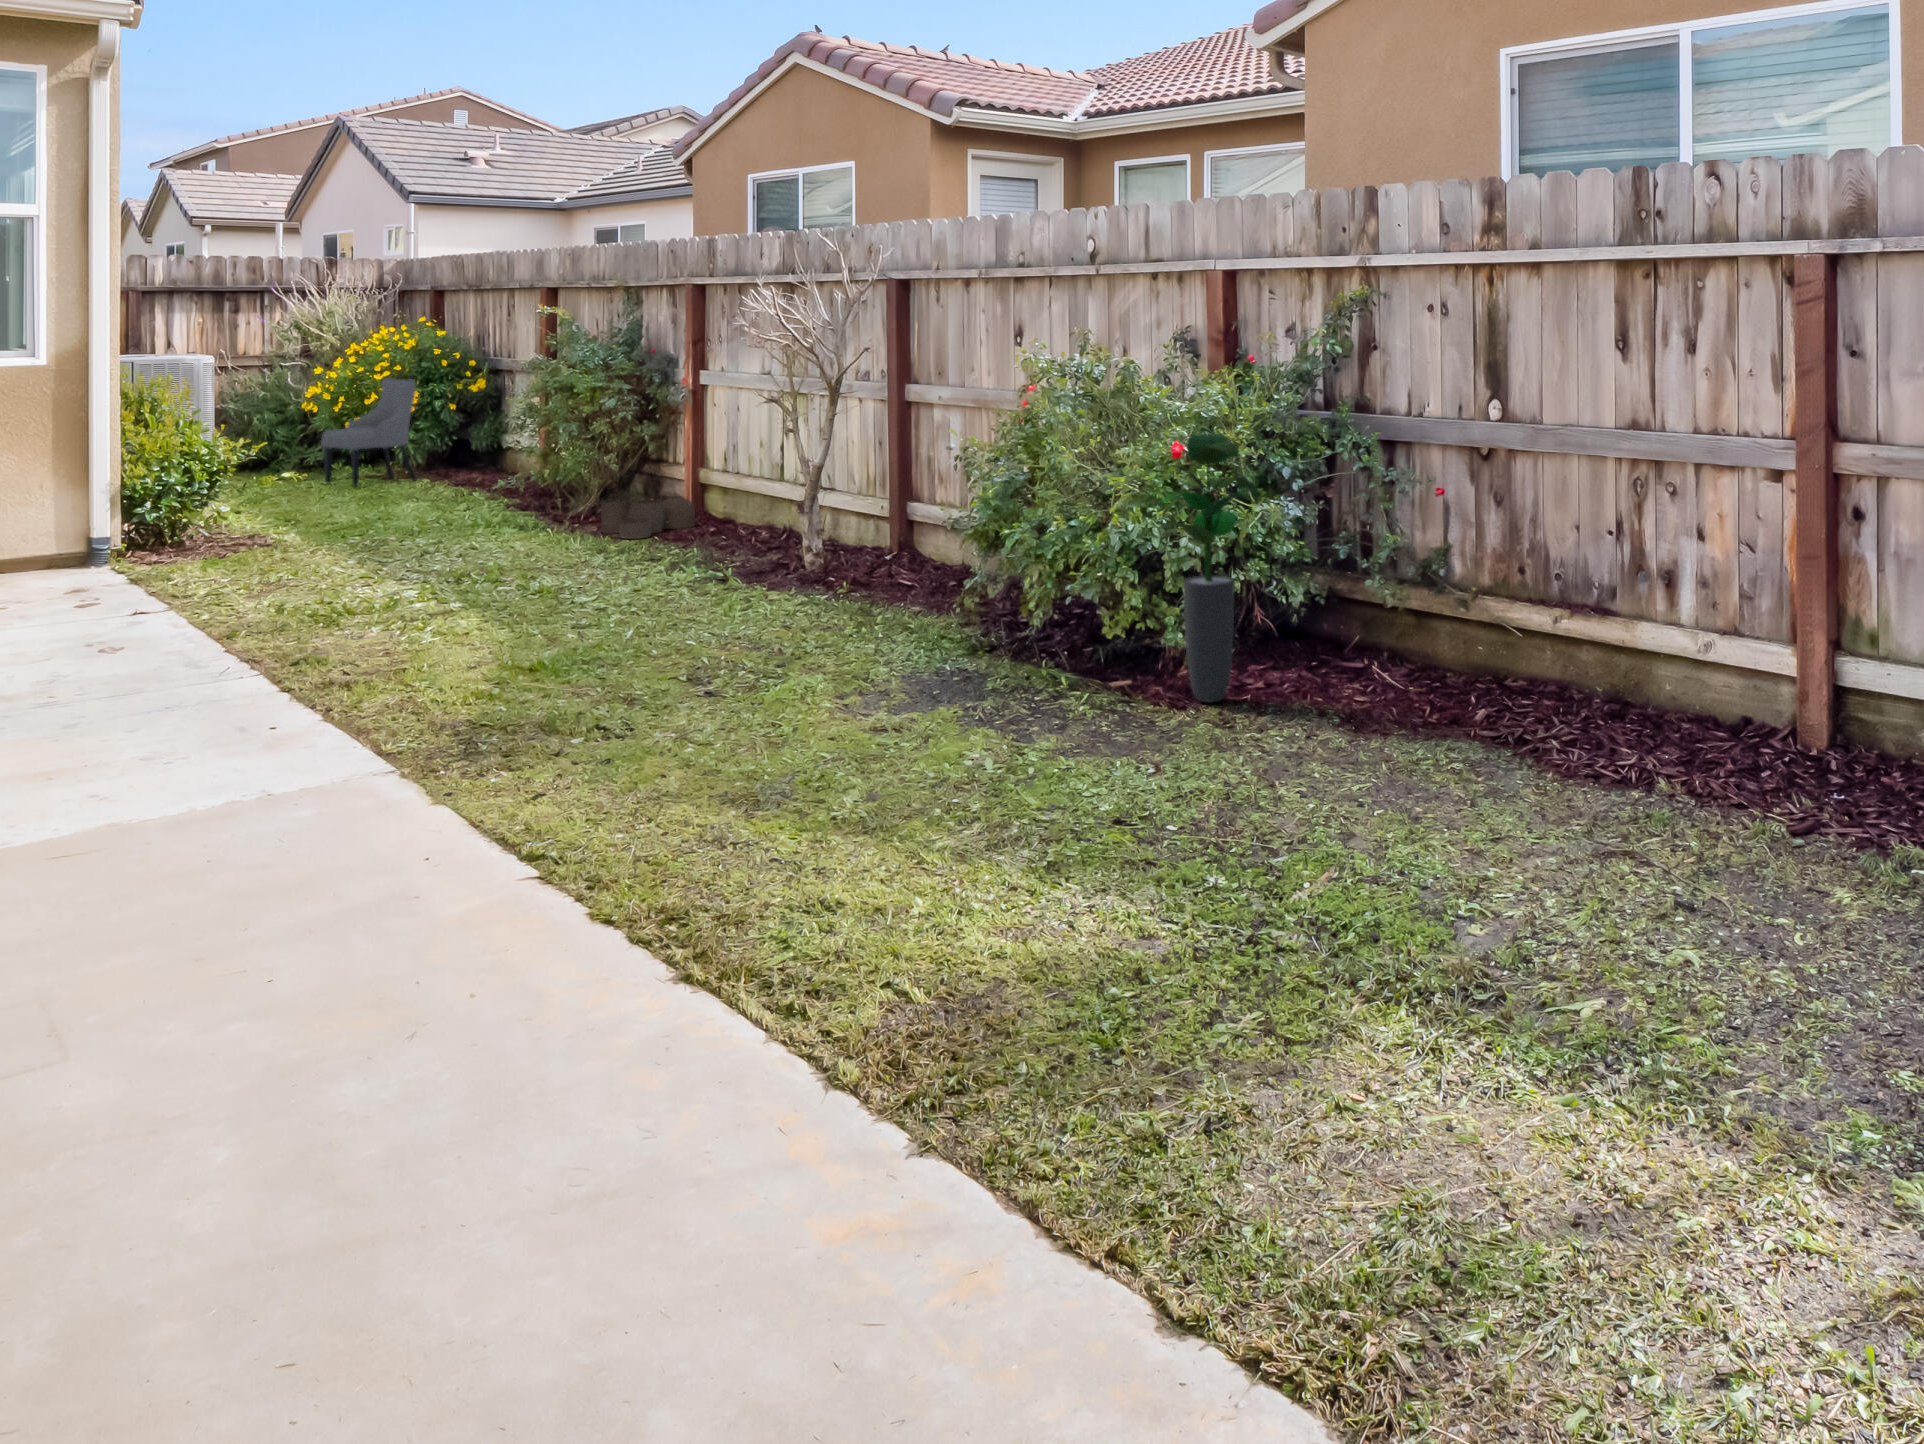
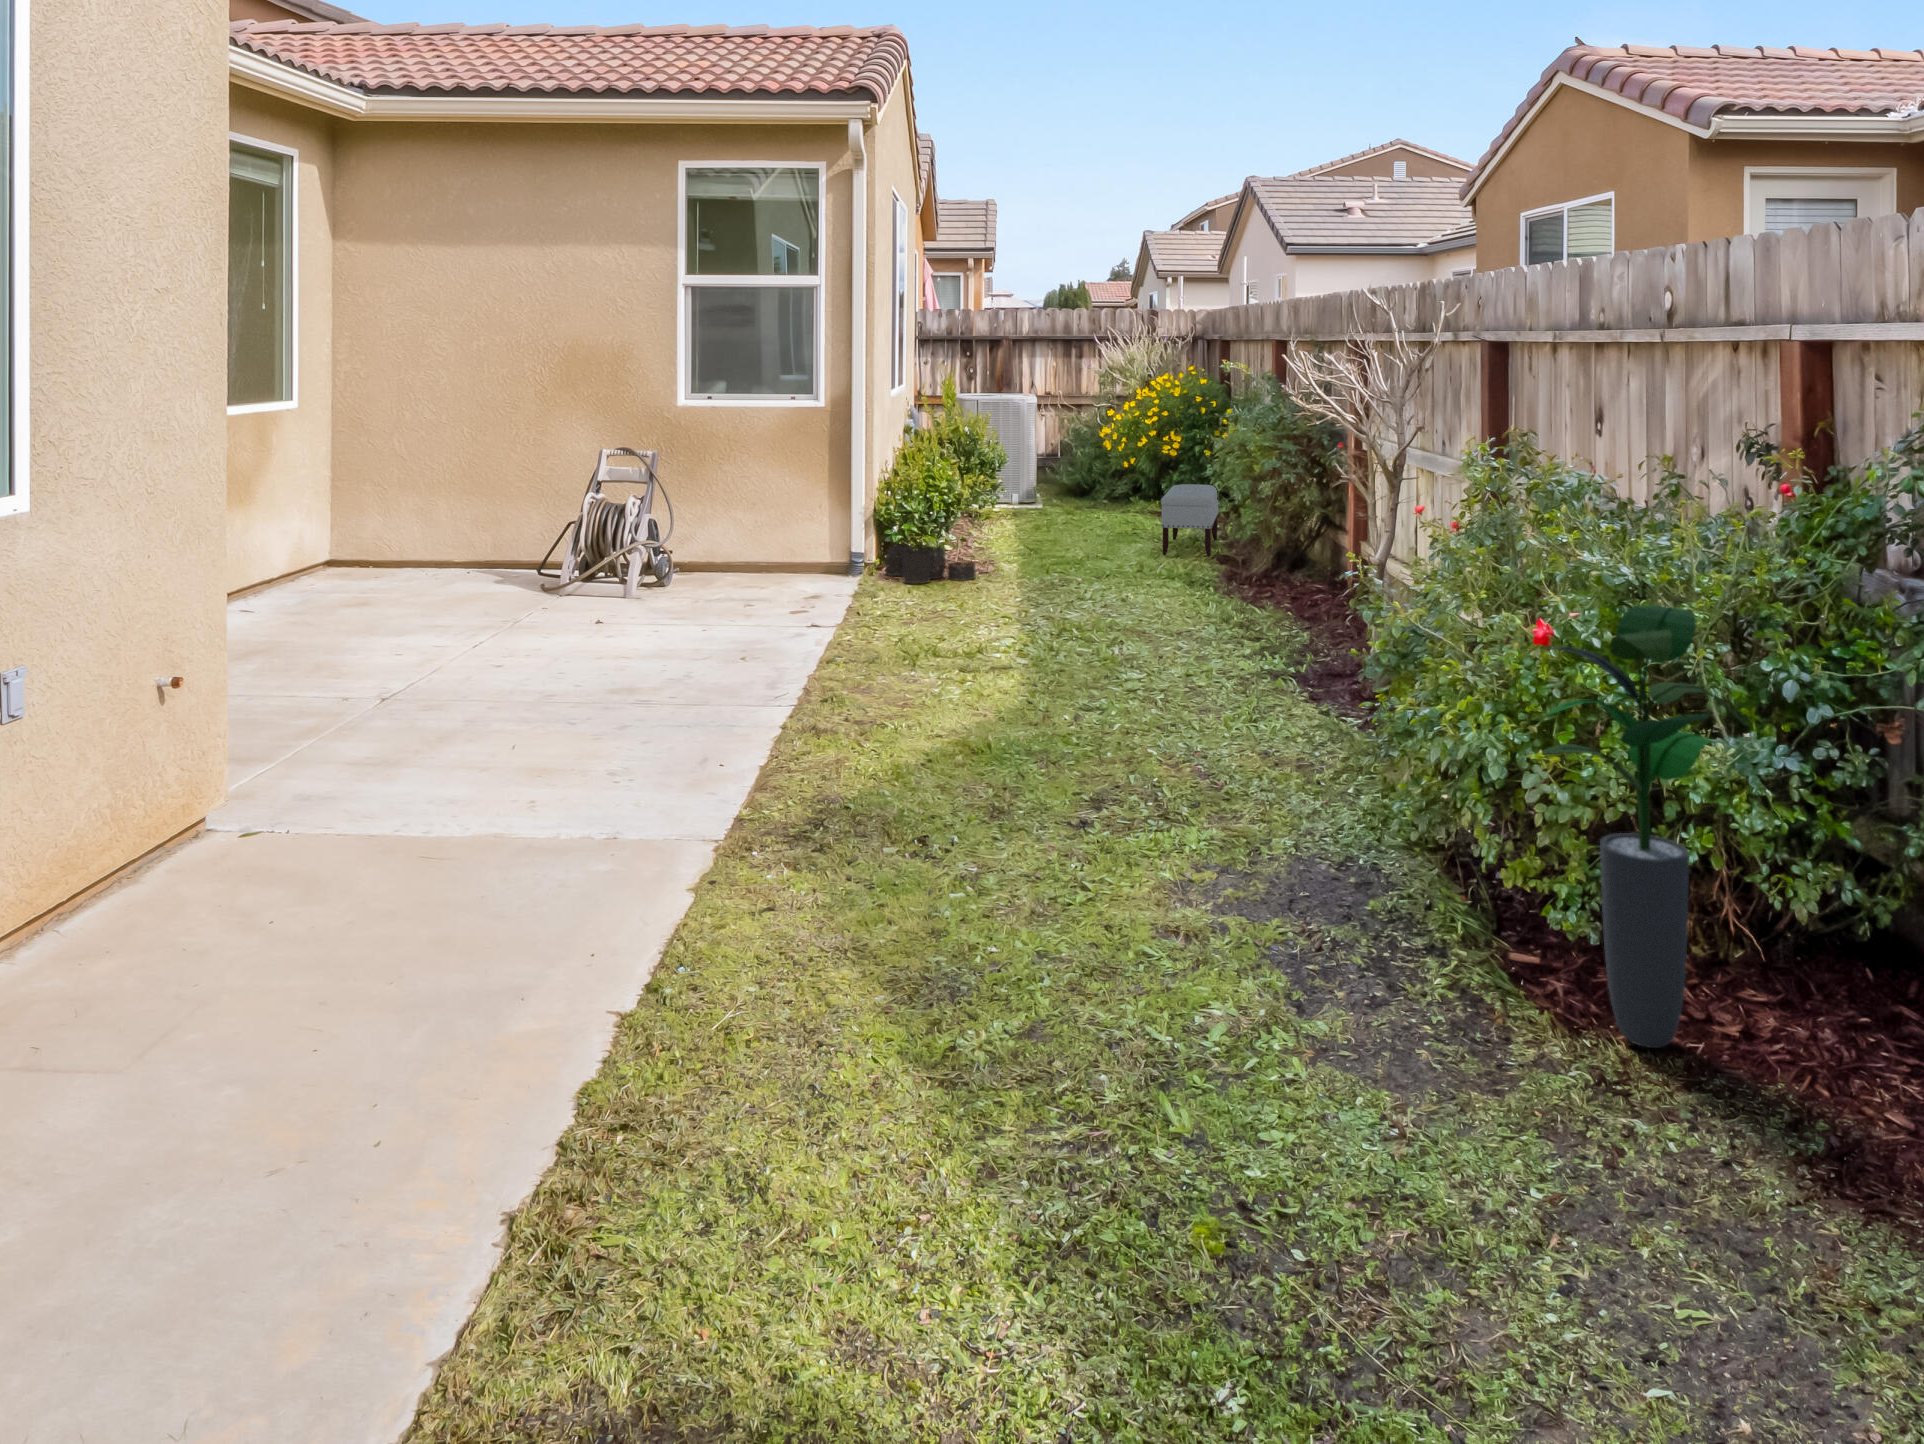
chair: present [321,378,417,486] -> none [1100,418,1172,516]
bench: none [454,440,527,513] -> present [1161,484,1218,557]
woven basket: present [601,493,695,539] -> present [885,542,976,584]

